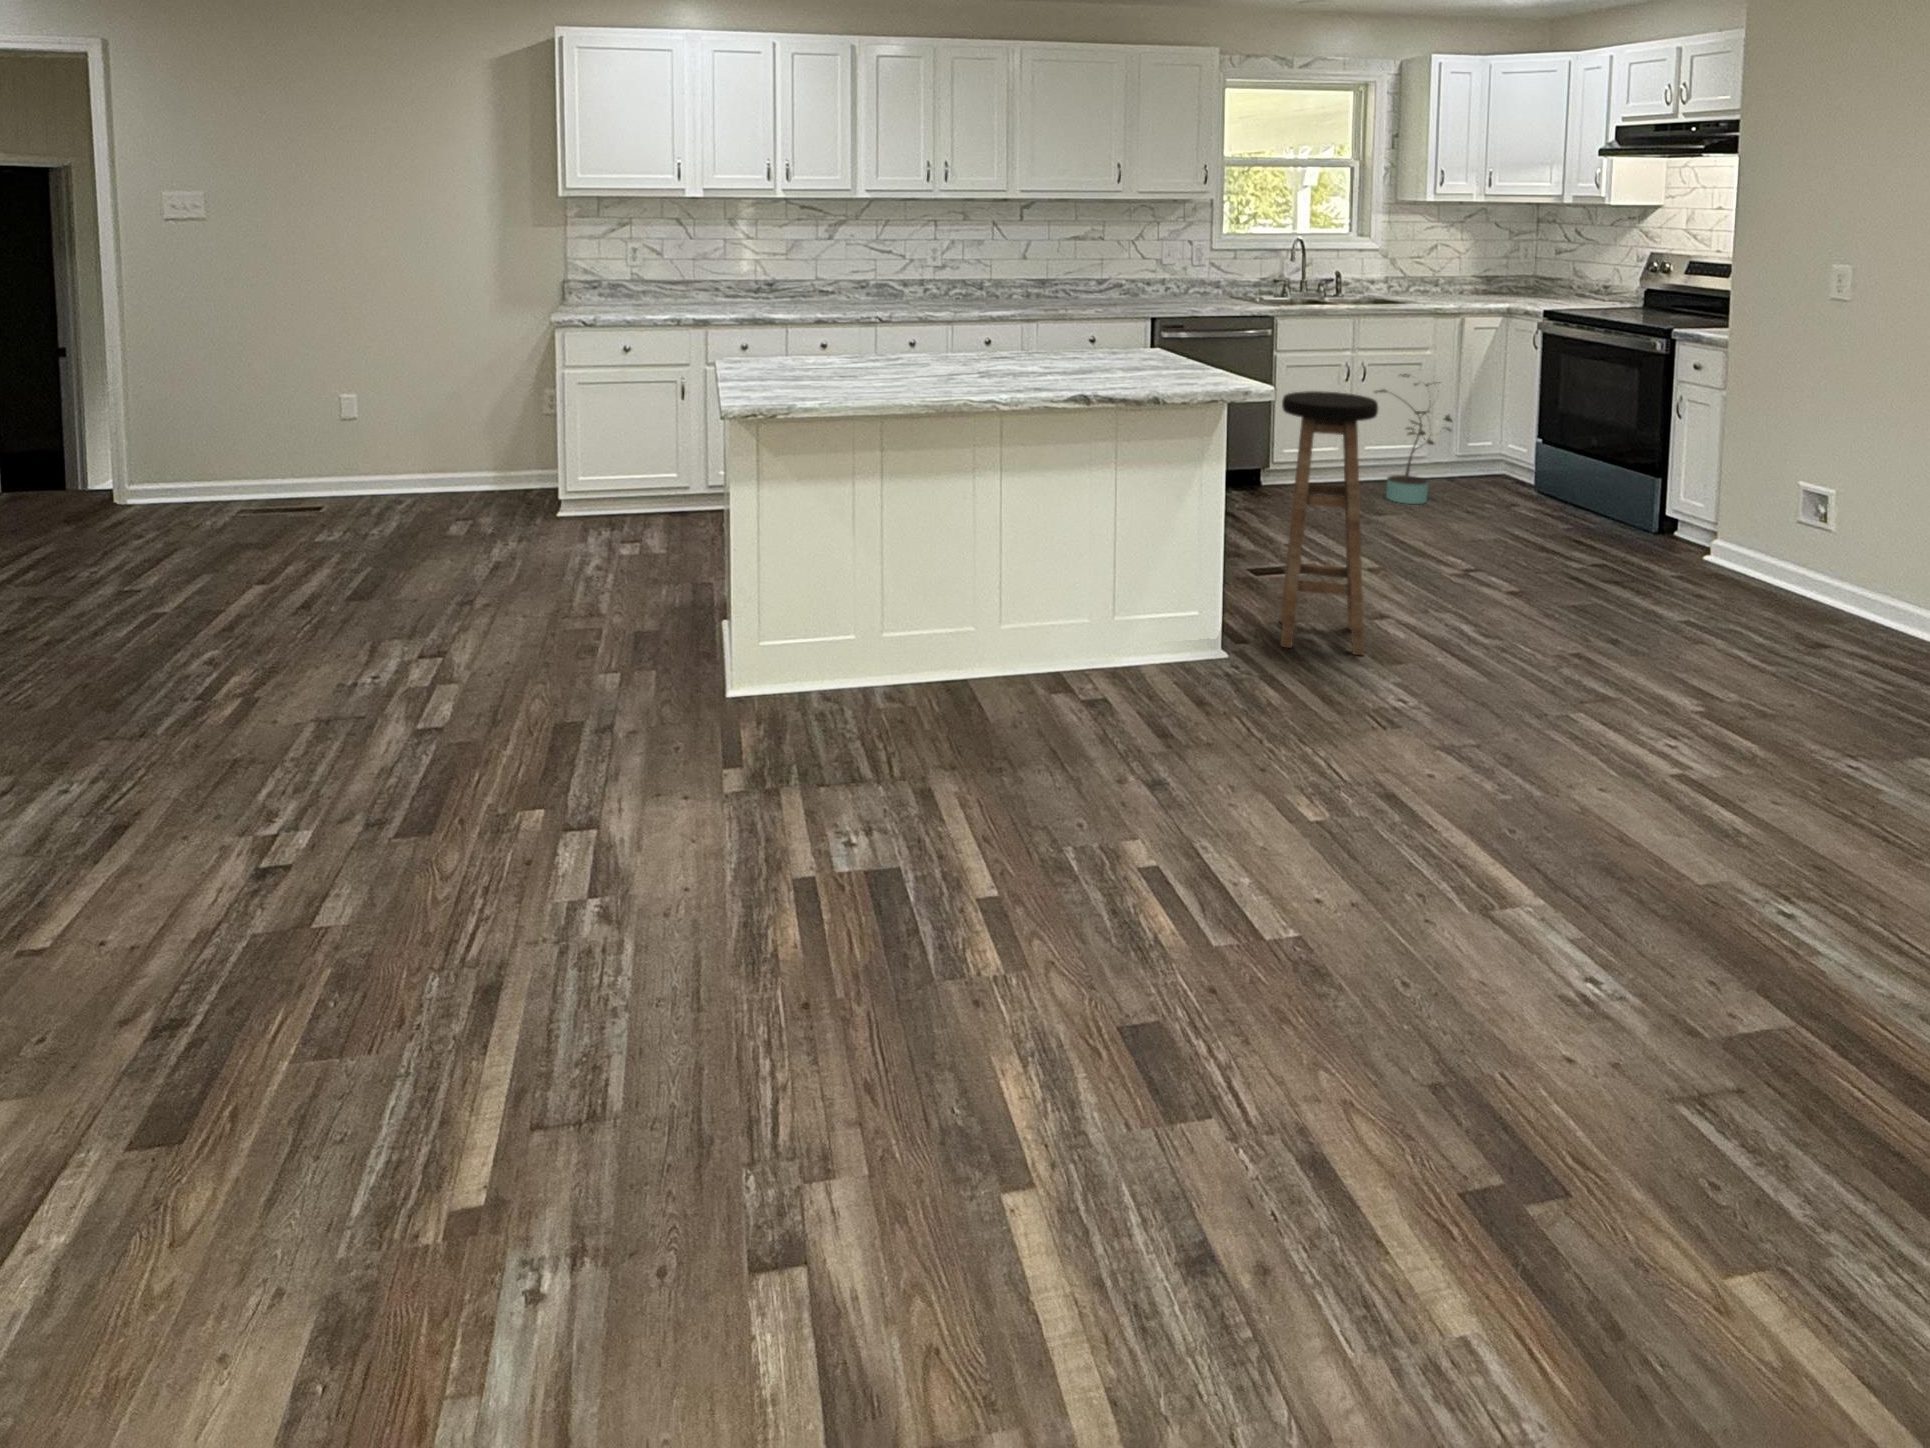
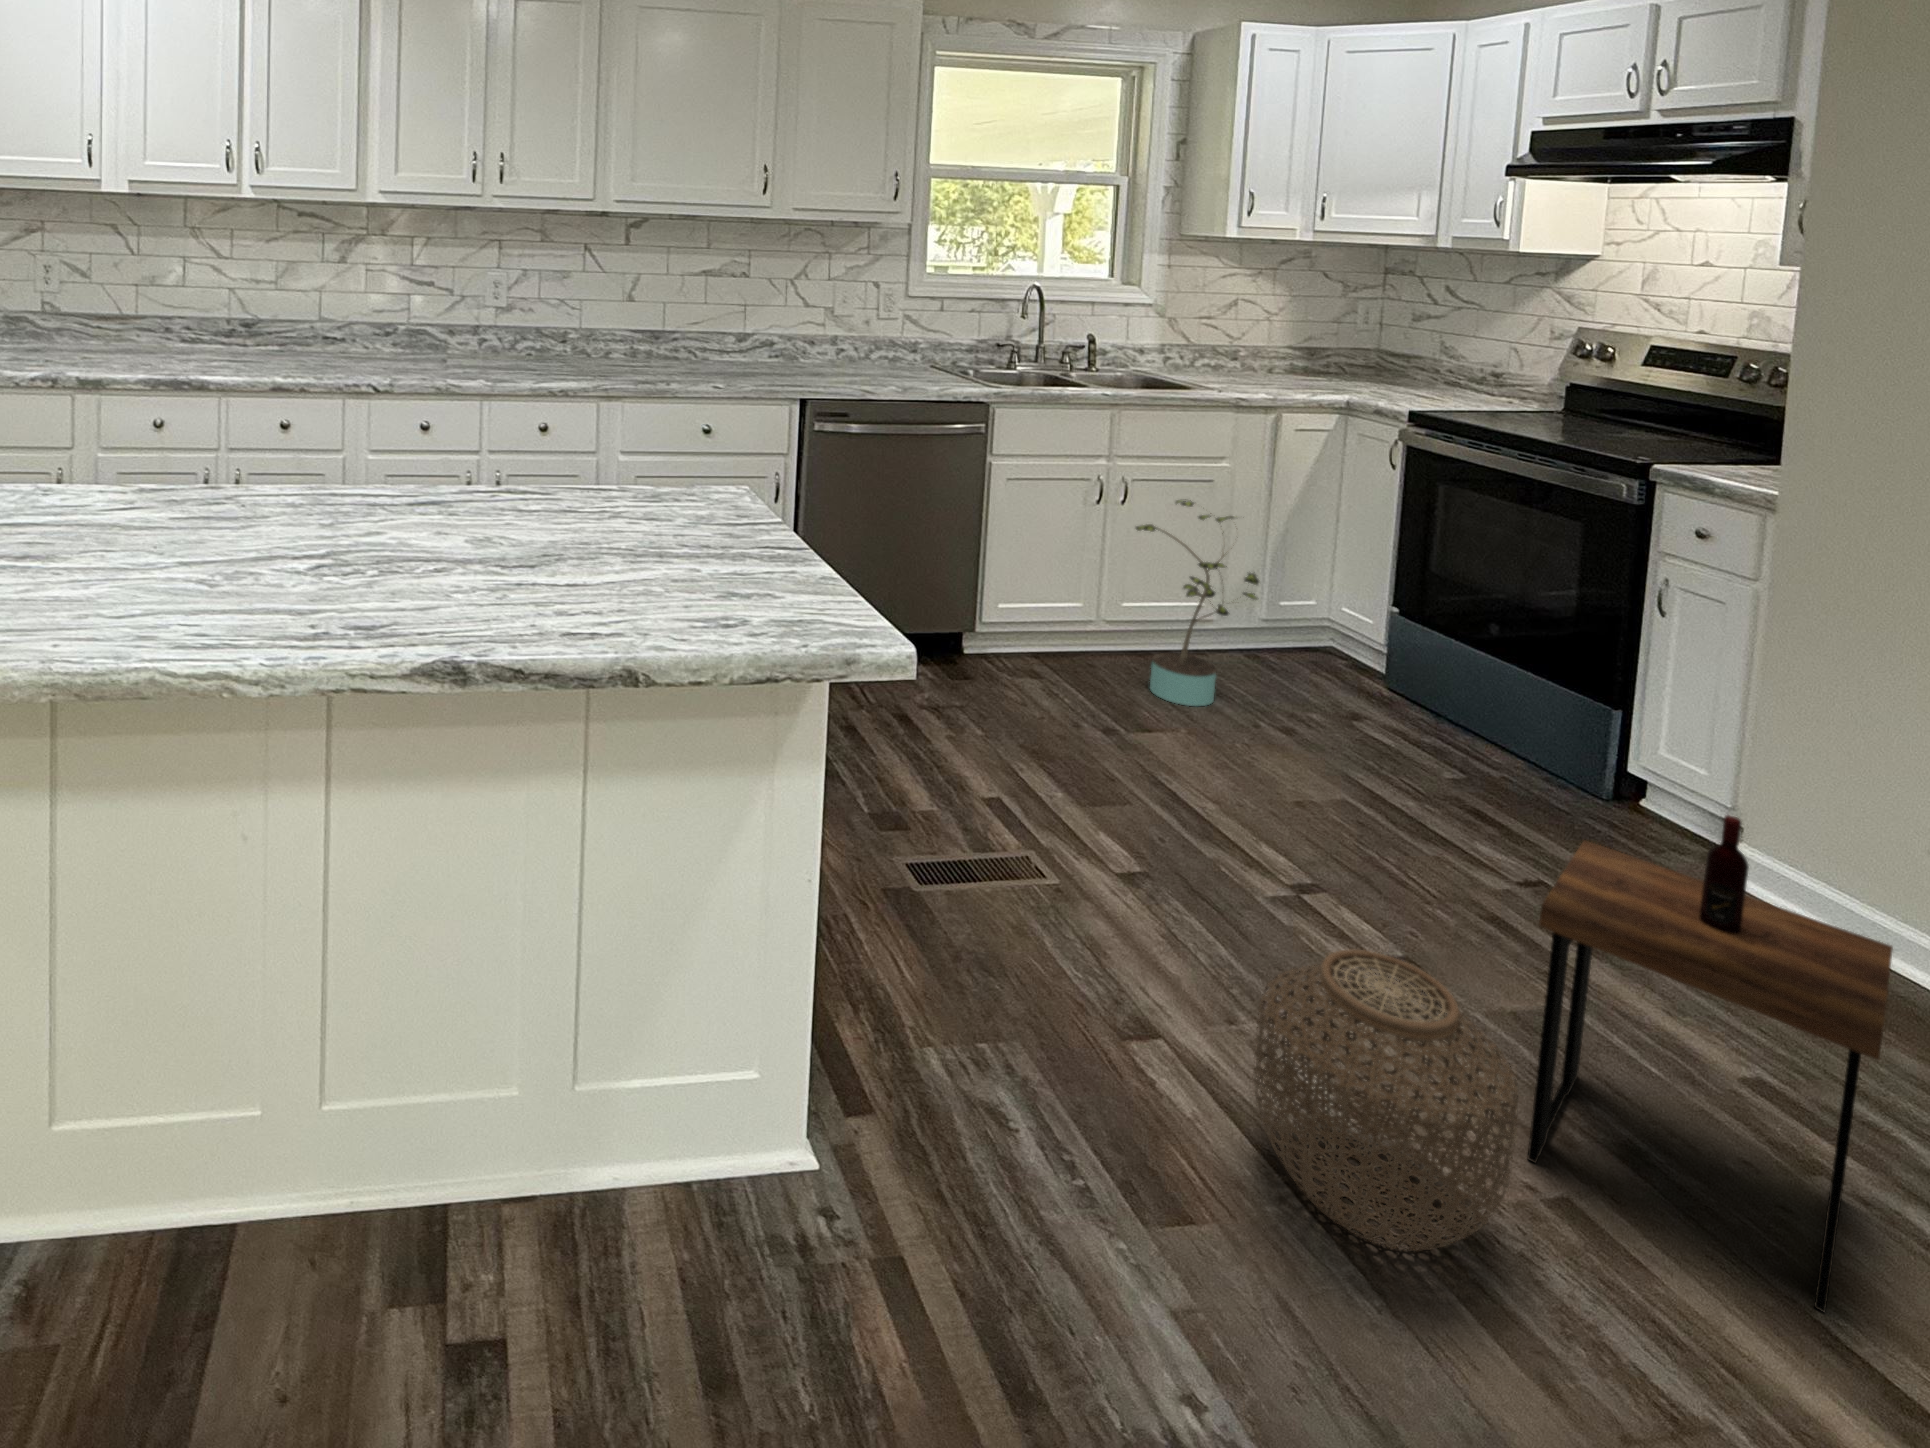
bar stool: present [1280,391,1378,655] -> none [910,611,1126,1184]
side table: none [1578,464,1738,673] -> present [1528,815,1893,1312]
woven basket: none [1446,540,1564,665] -> present [1254,950,1518,1251]

